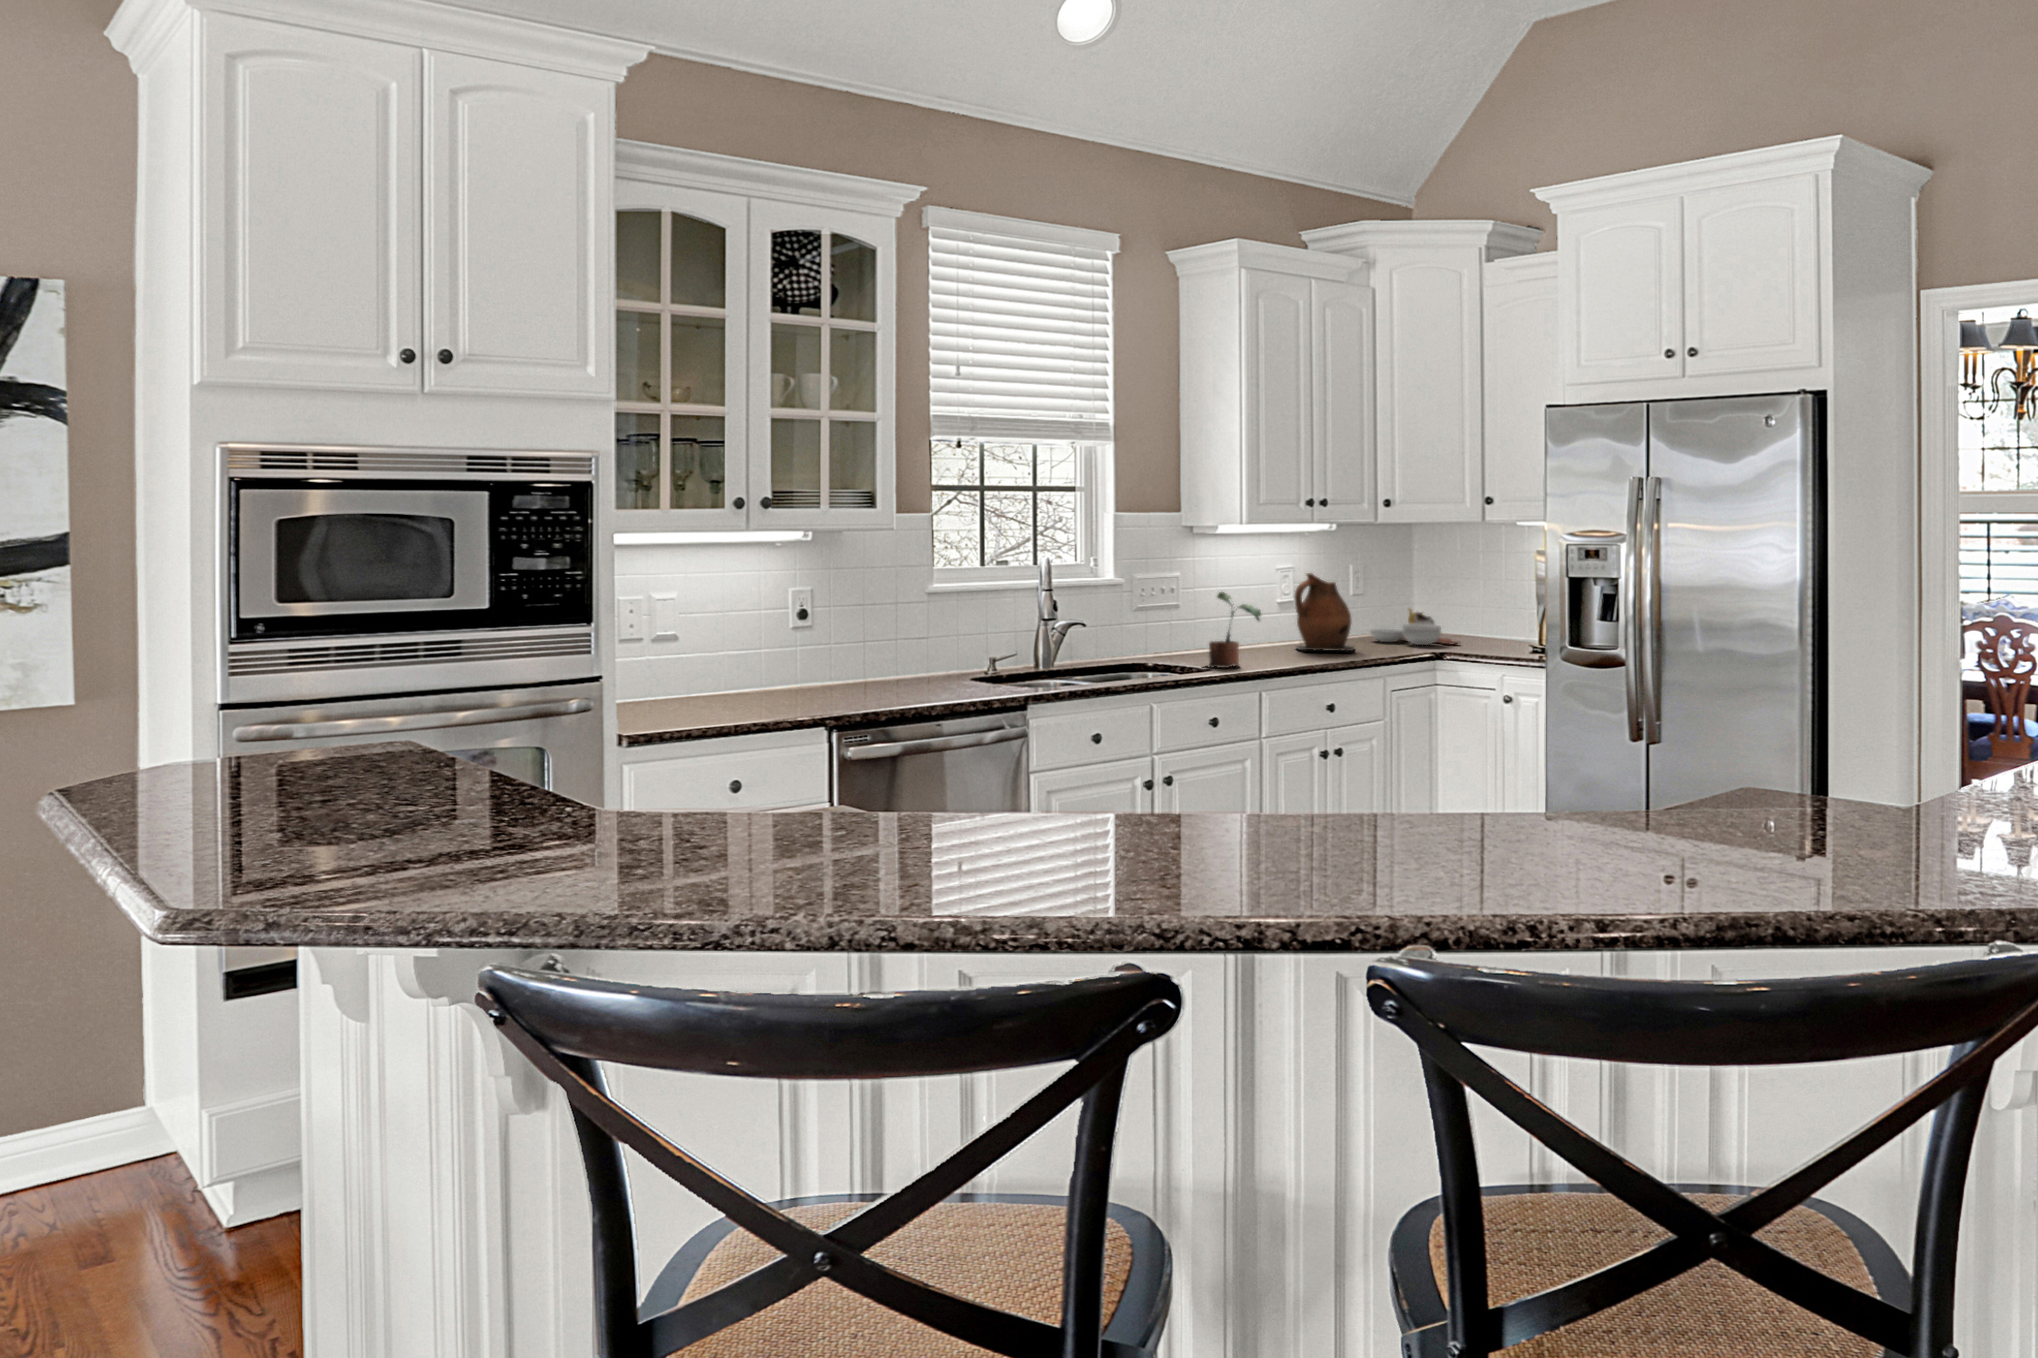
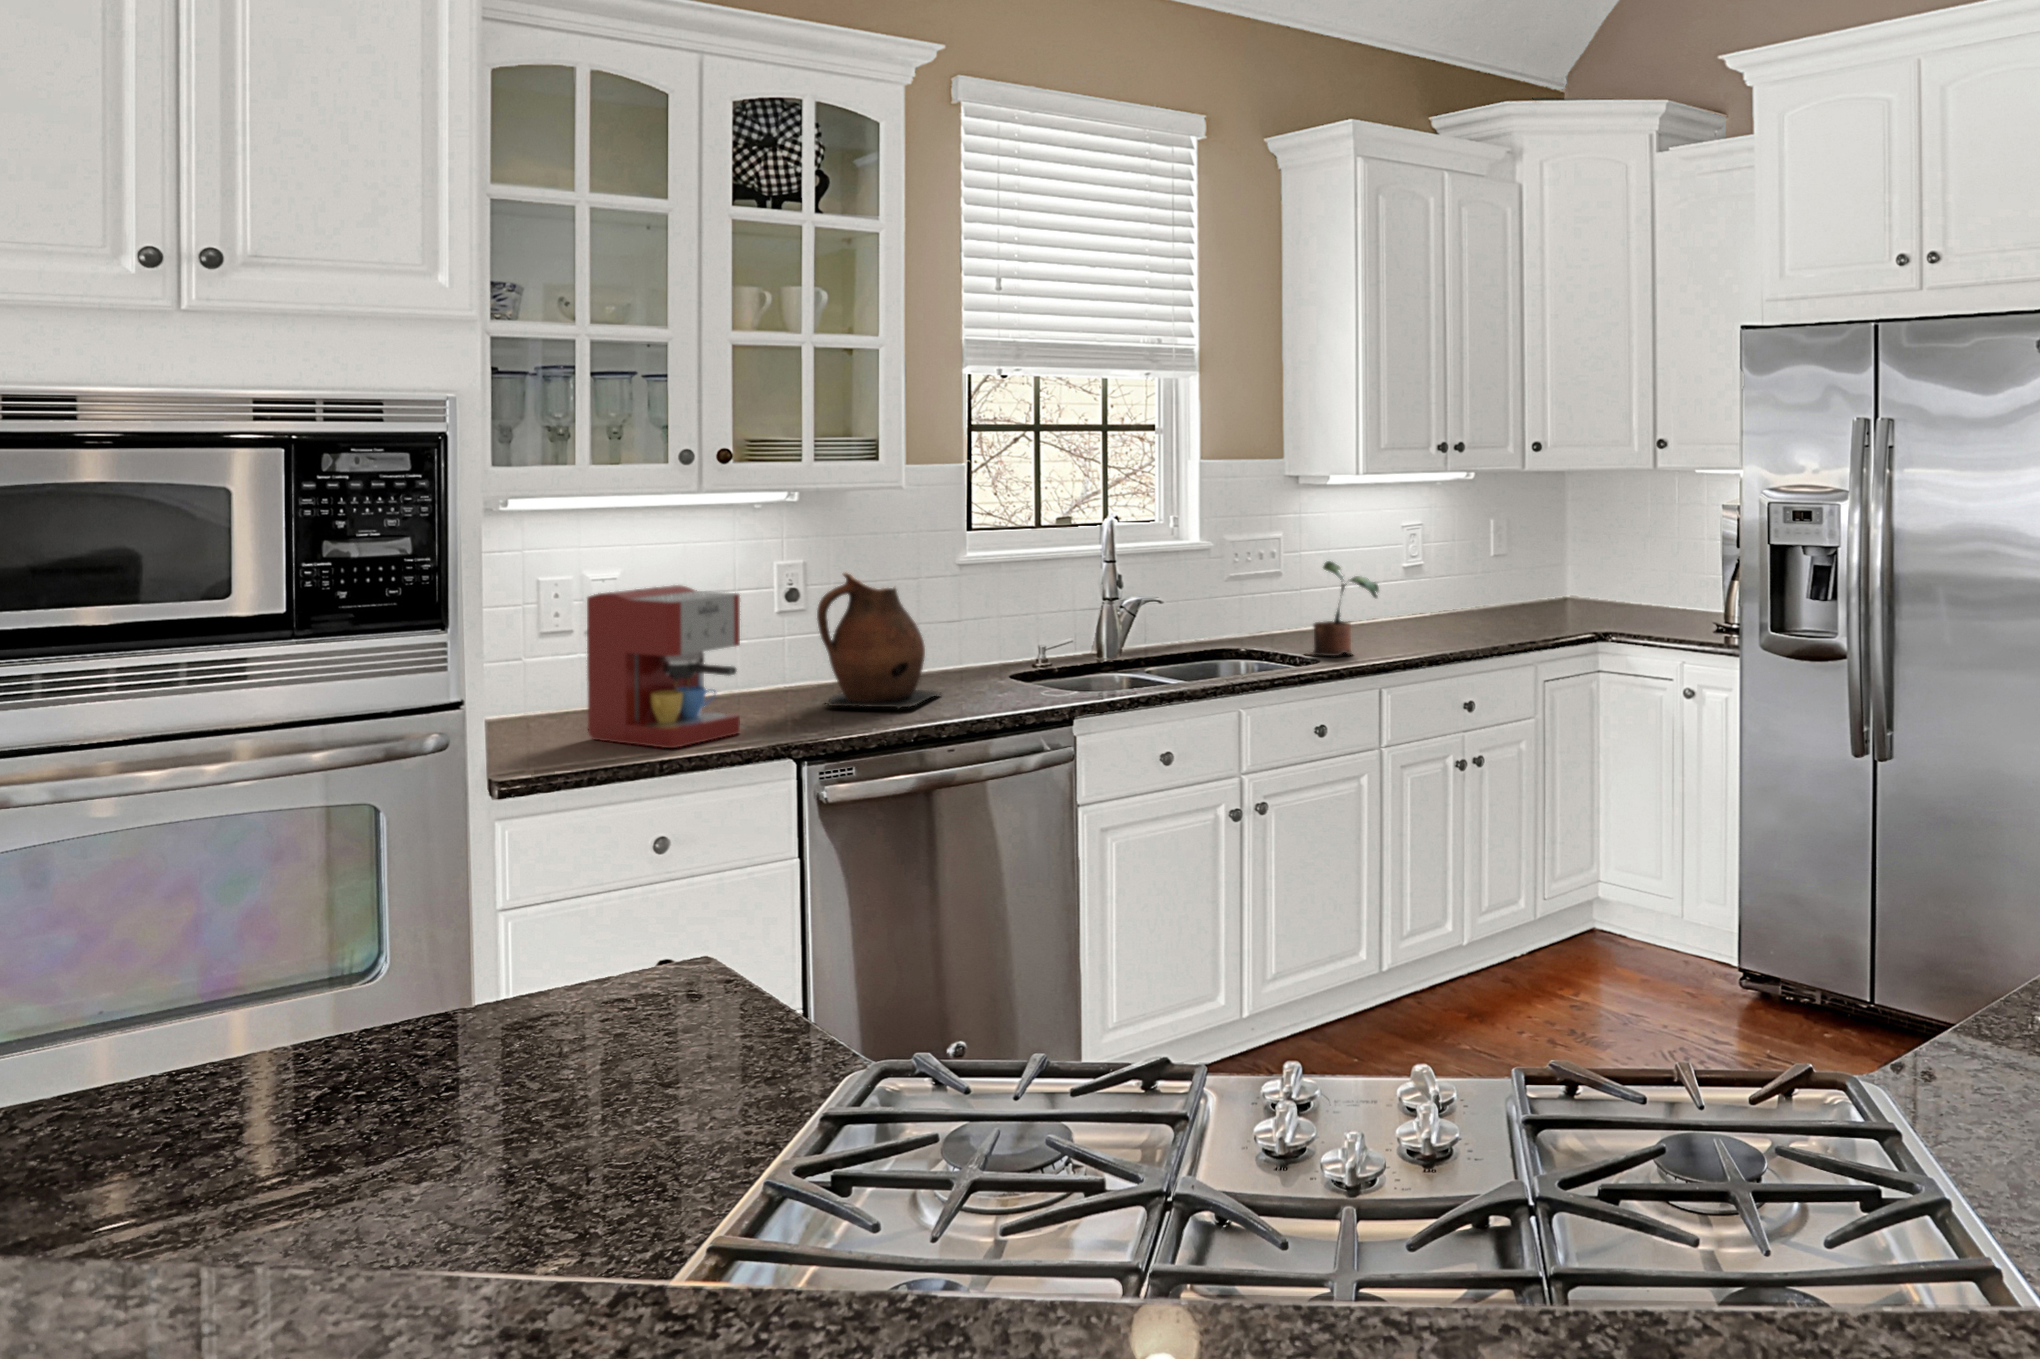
ceramic pitcher: present [1294,573,1354,651] -> present [817,573,941,710]
coffee maker: none [669,600,783,719] -> present [587,585,740,748]
cutting board: present [1370,609,1459,645] -> none [1511,572,1623,619]

